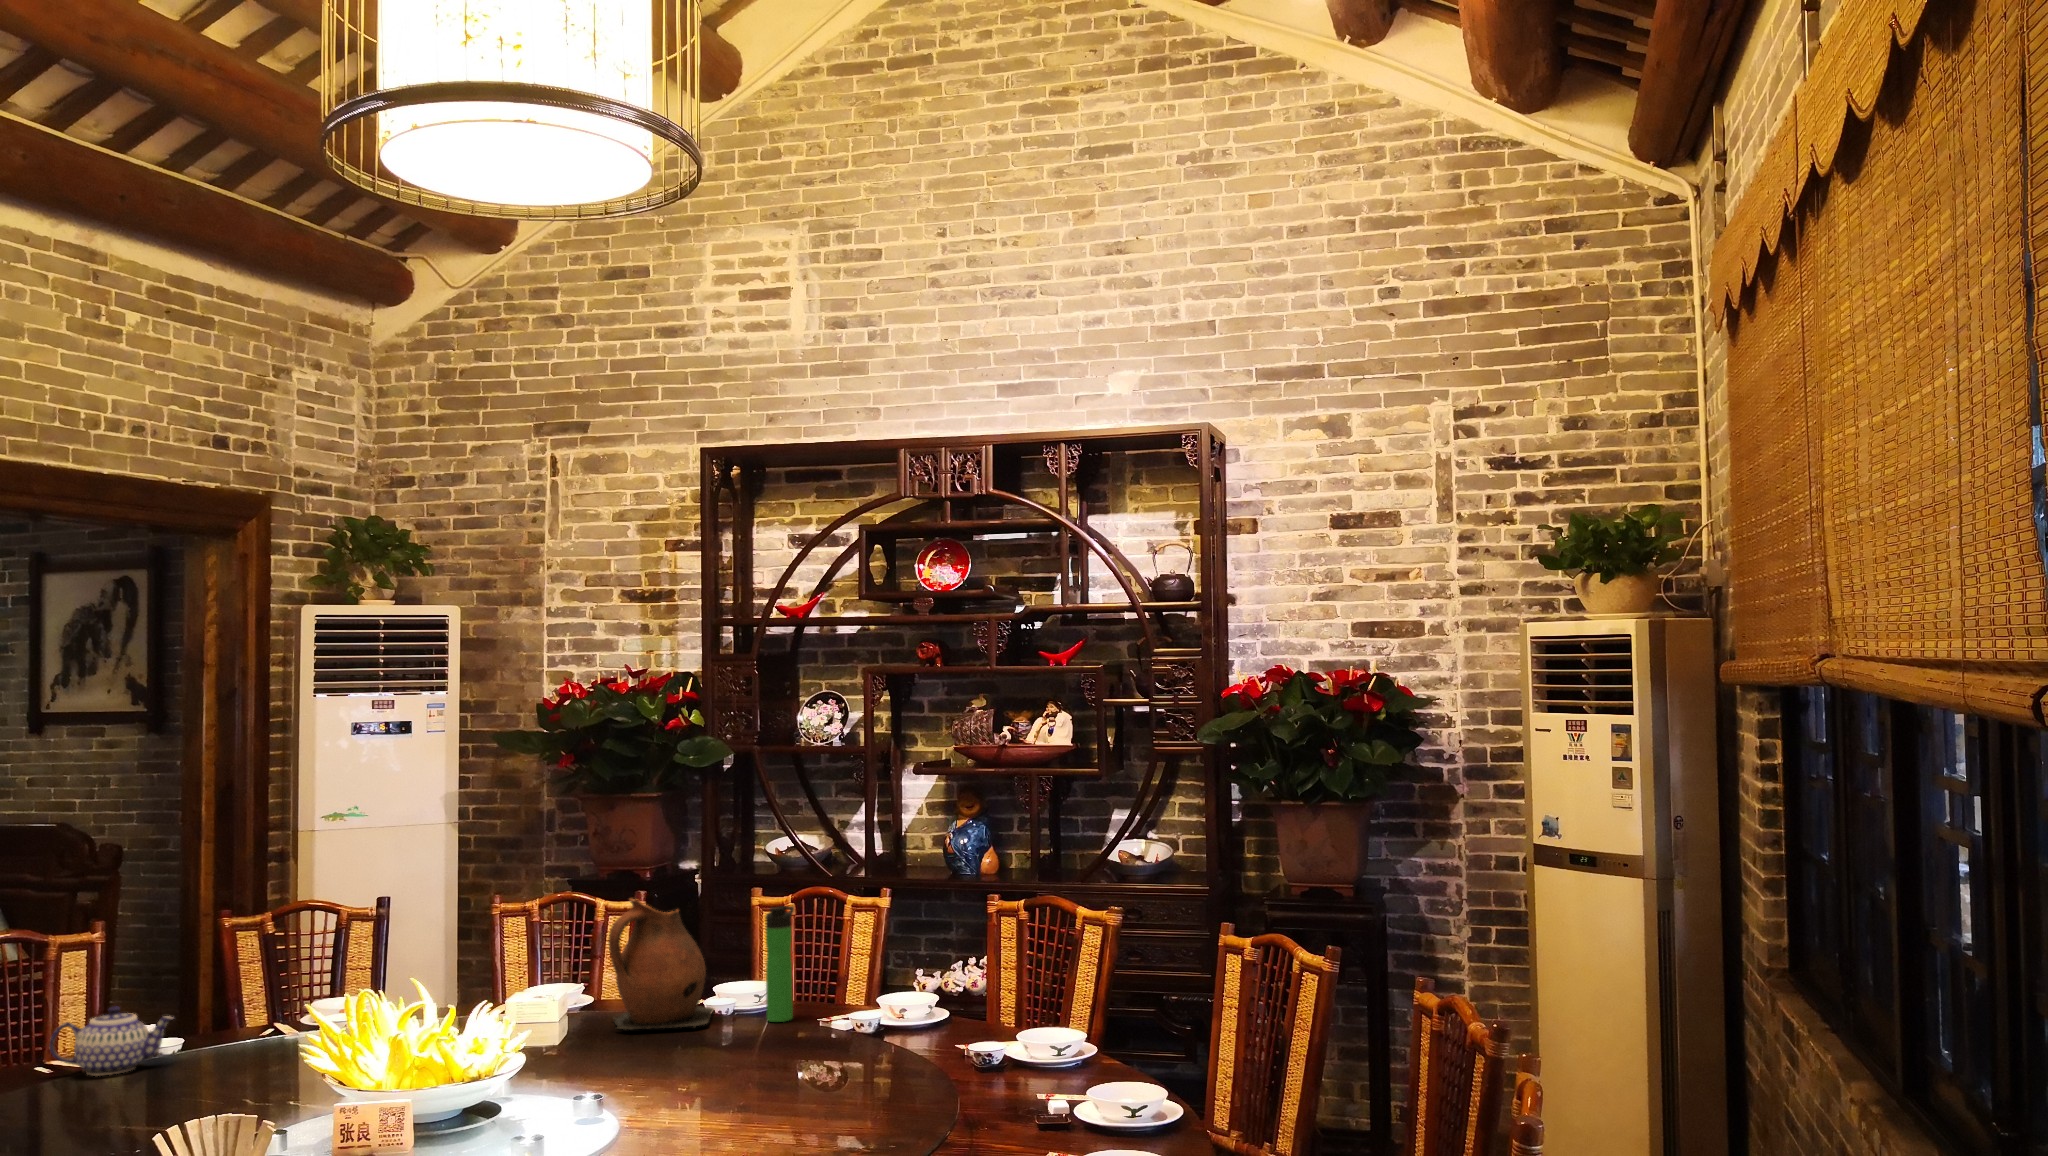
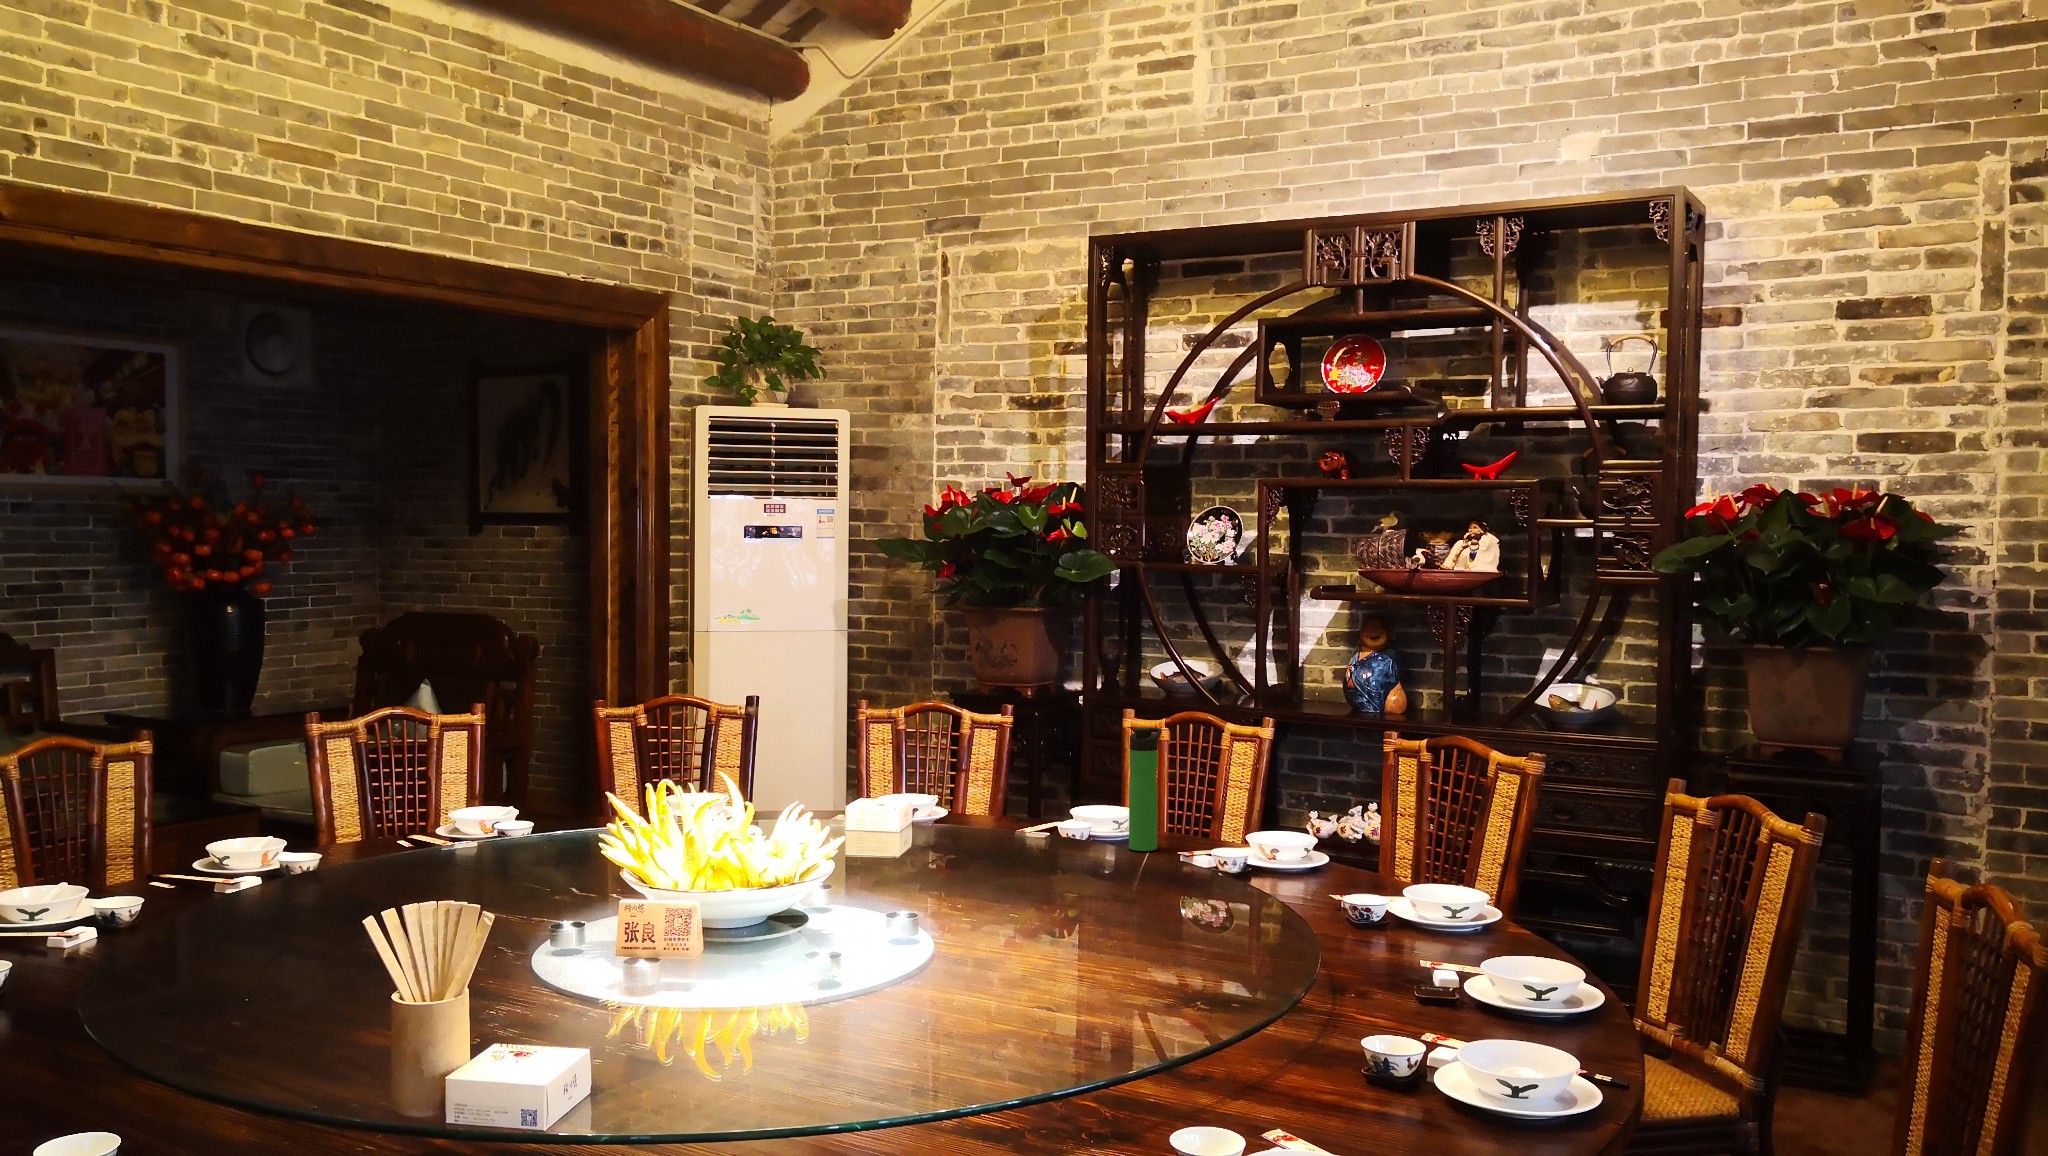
ceramic pitcher: present [609,899,714,1029] -> none [965,709,1076,851]
teapot: present [49,1006,174,1076] -> none [446,781,555,846]

